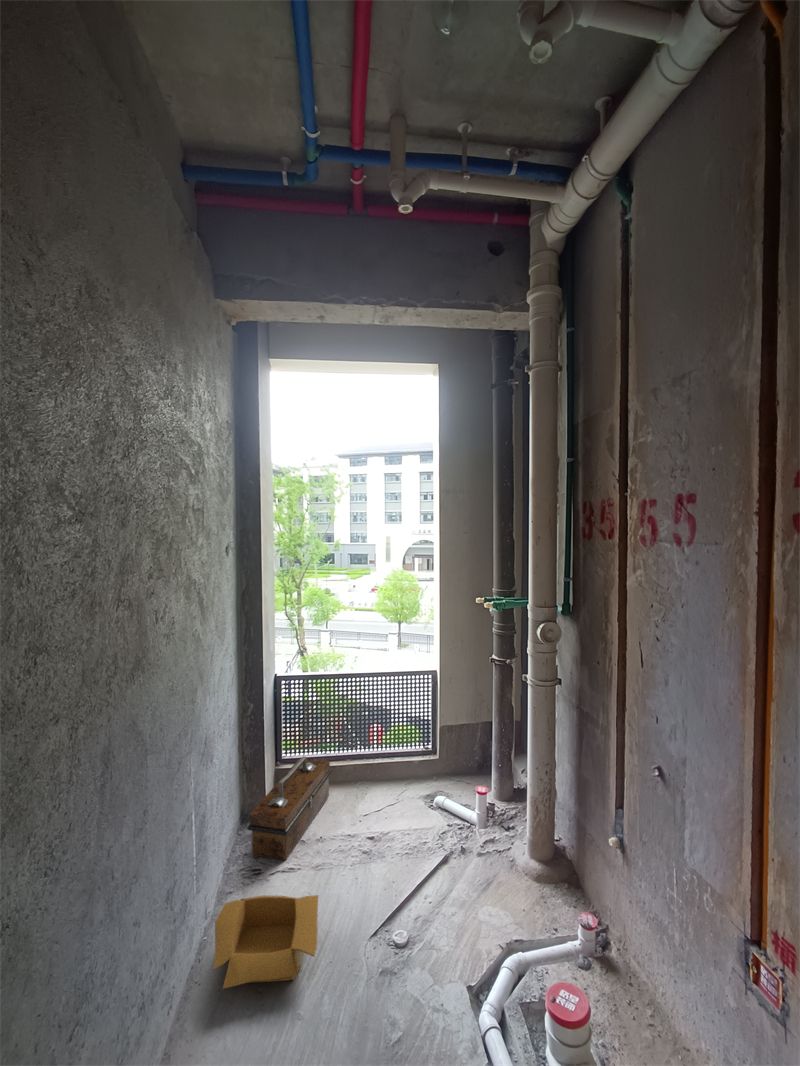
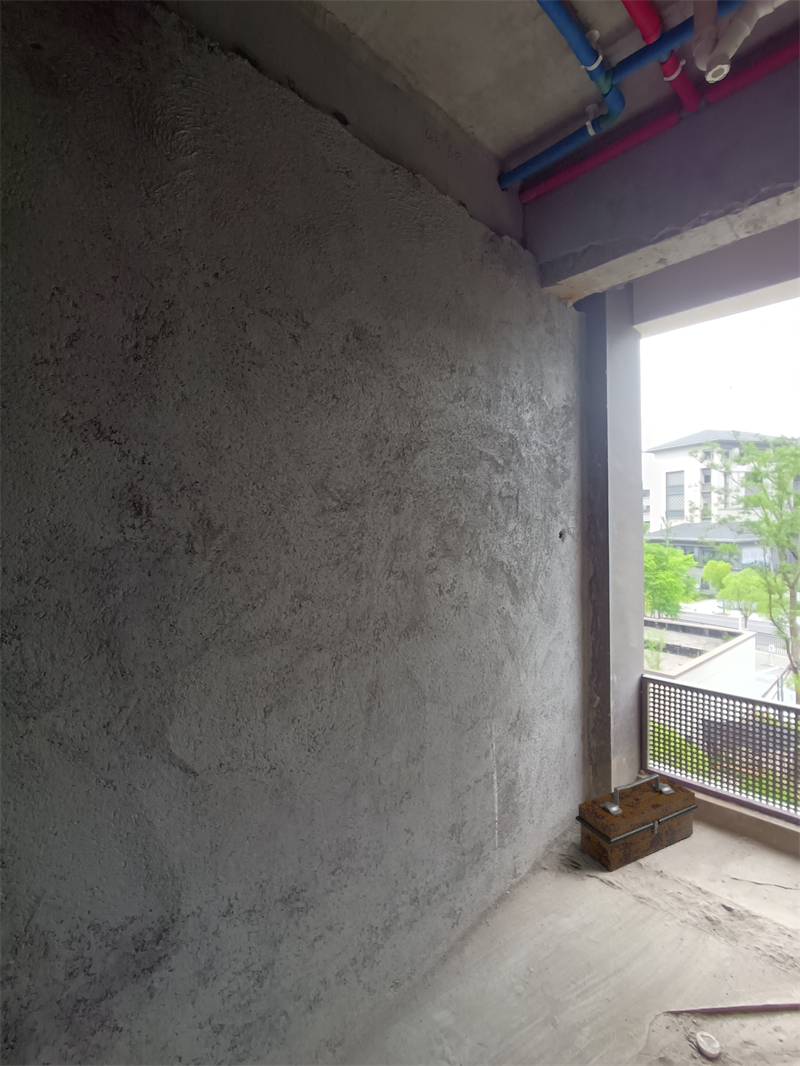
cardboard box: present [214,895,318,988] -> none [494,870,617,984]

